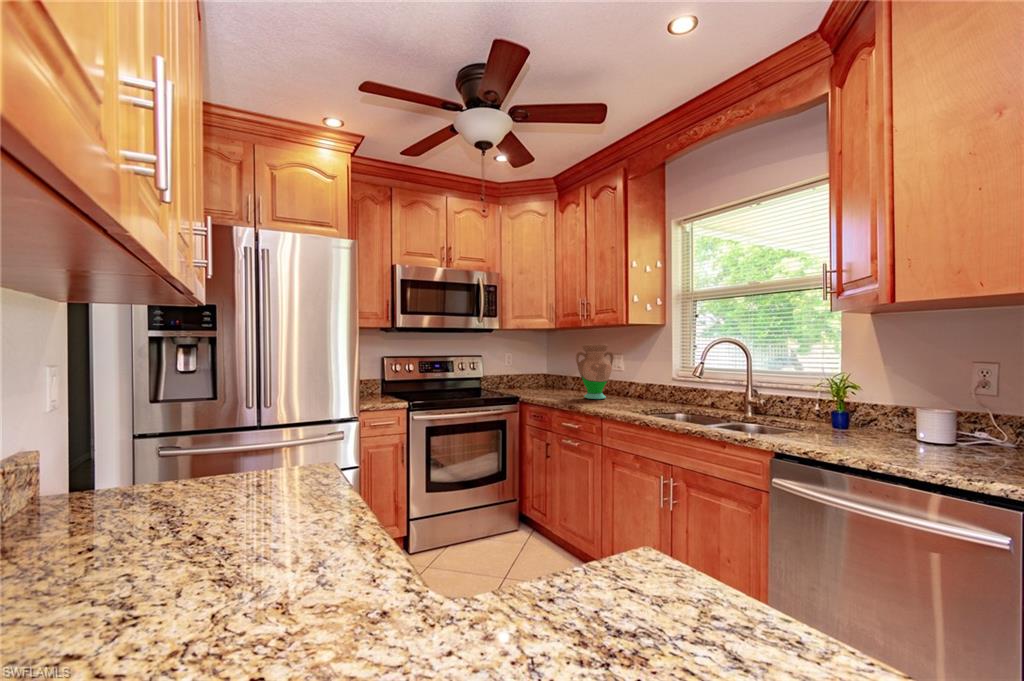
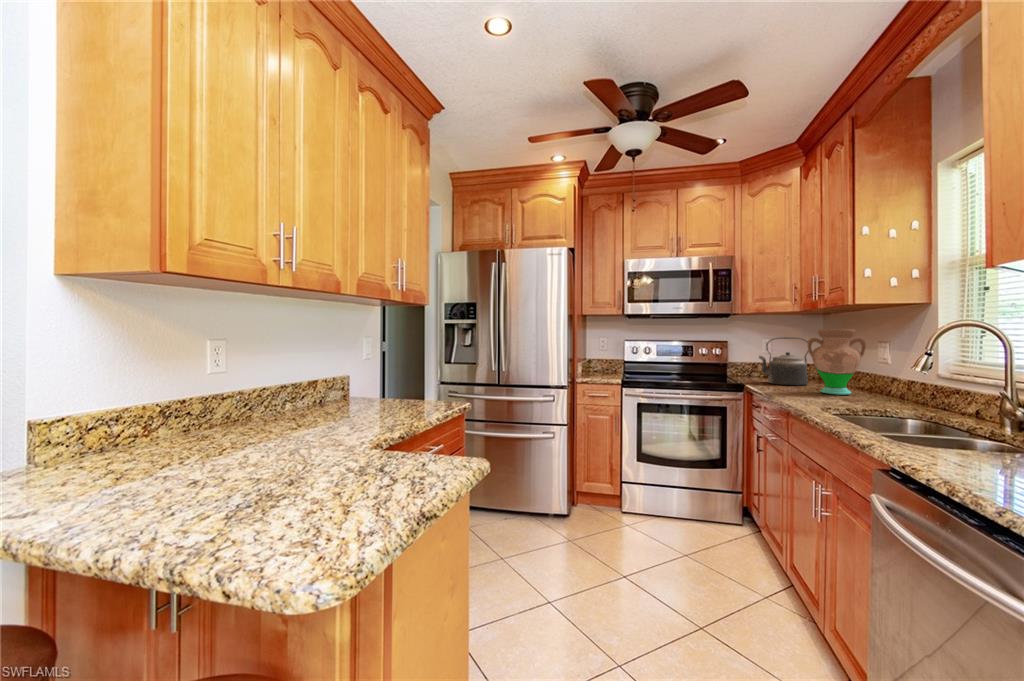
kettle: none [523,351,560,394] -> present [759,337,809,385]

